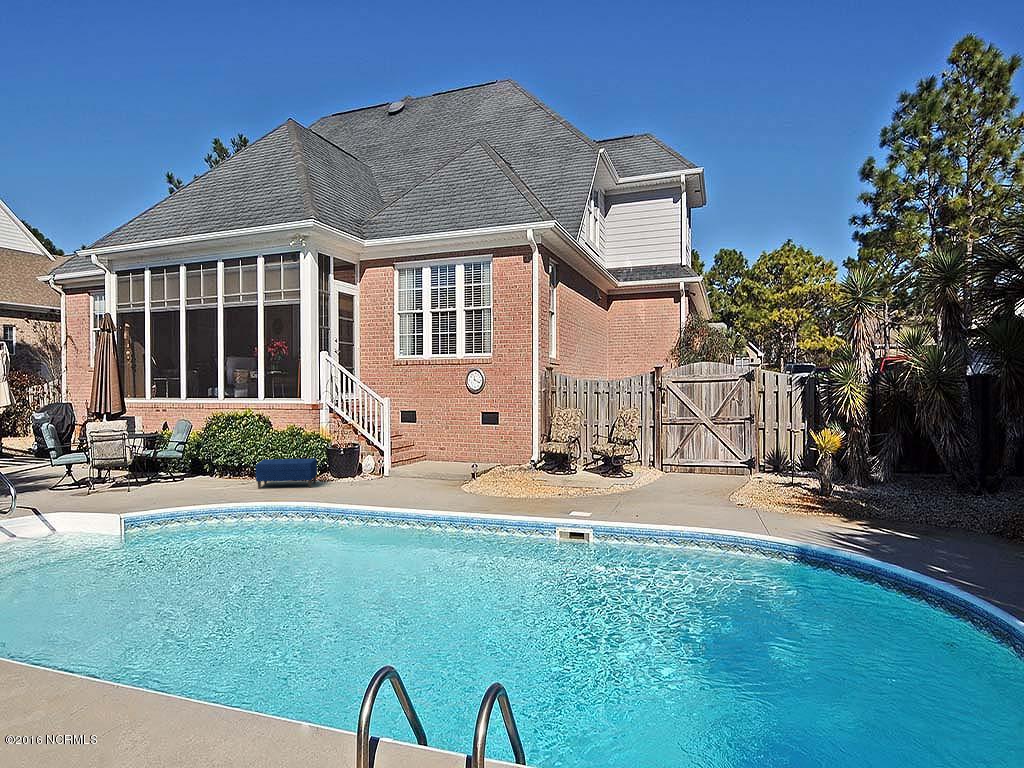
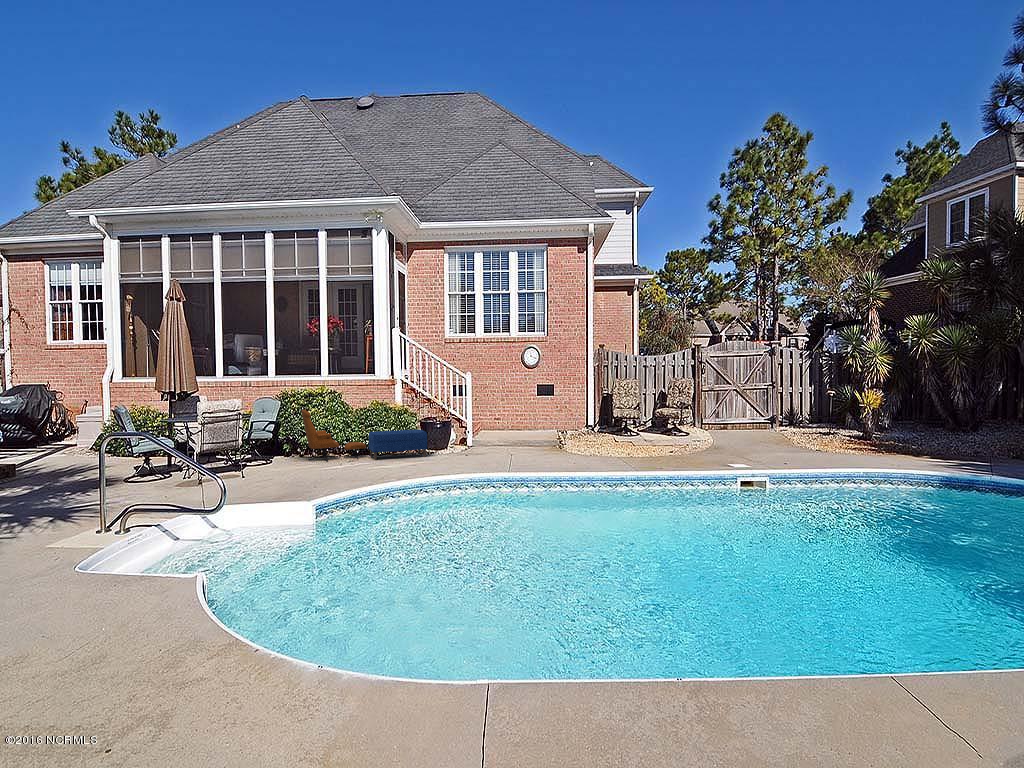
lounge chair: none [196,436,263,488] -> present [302,410,366,462]

